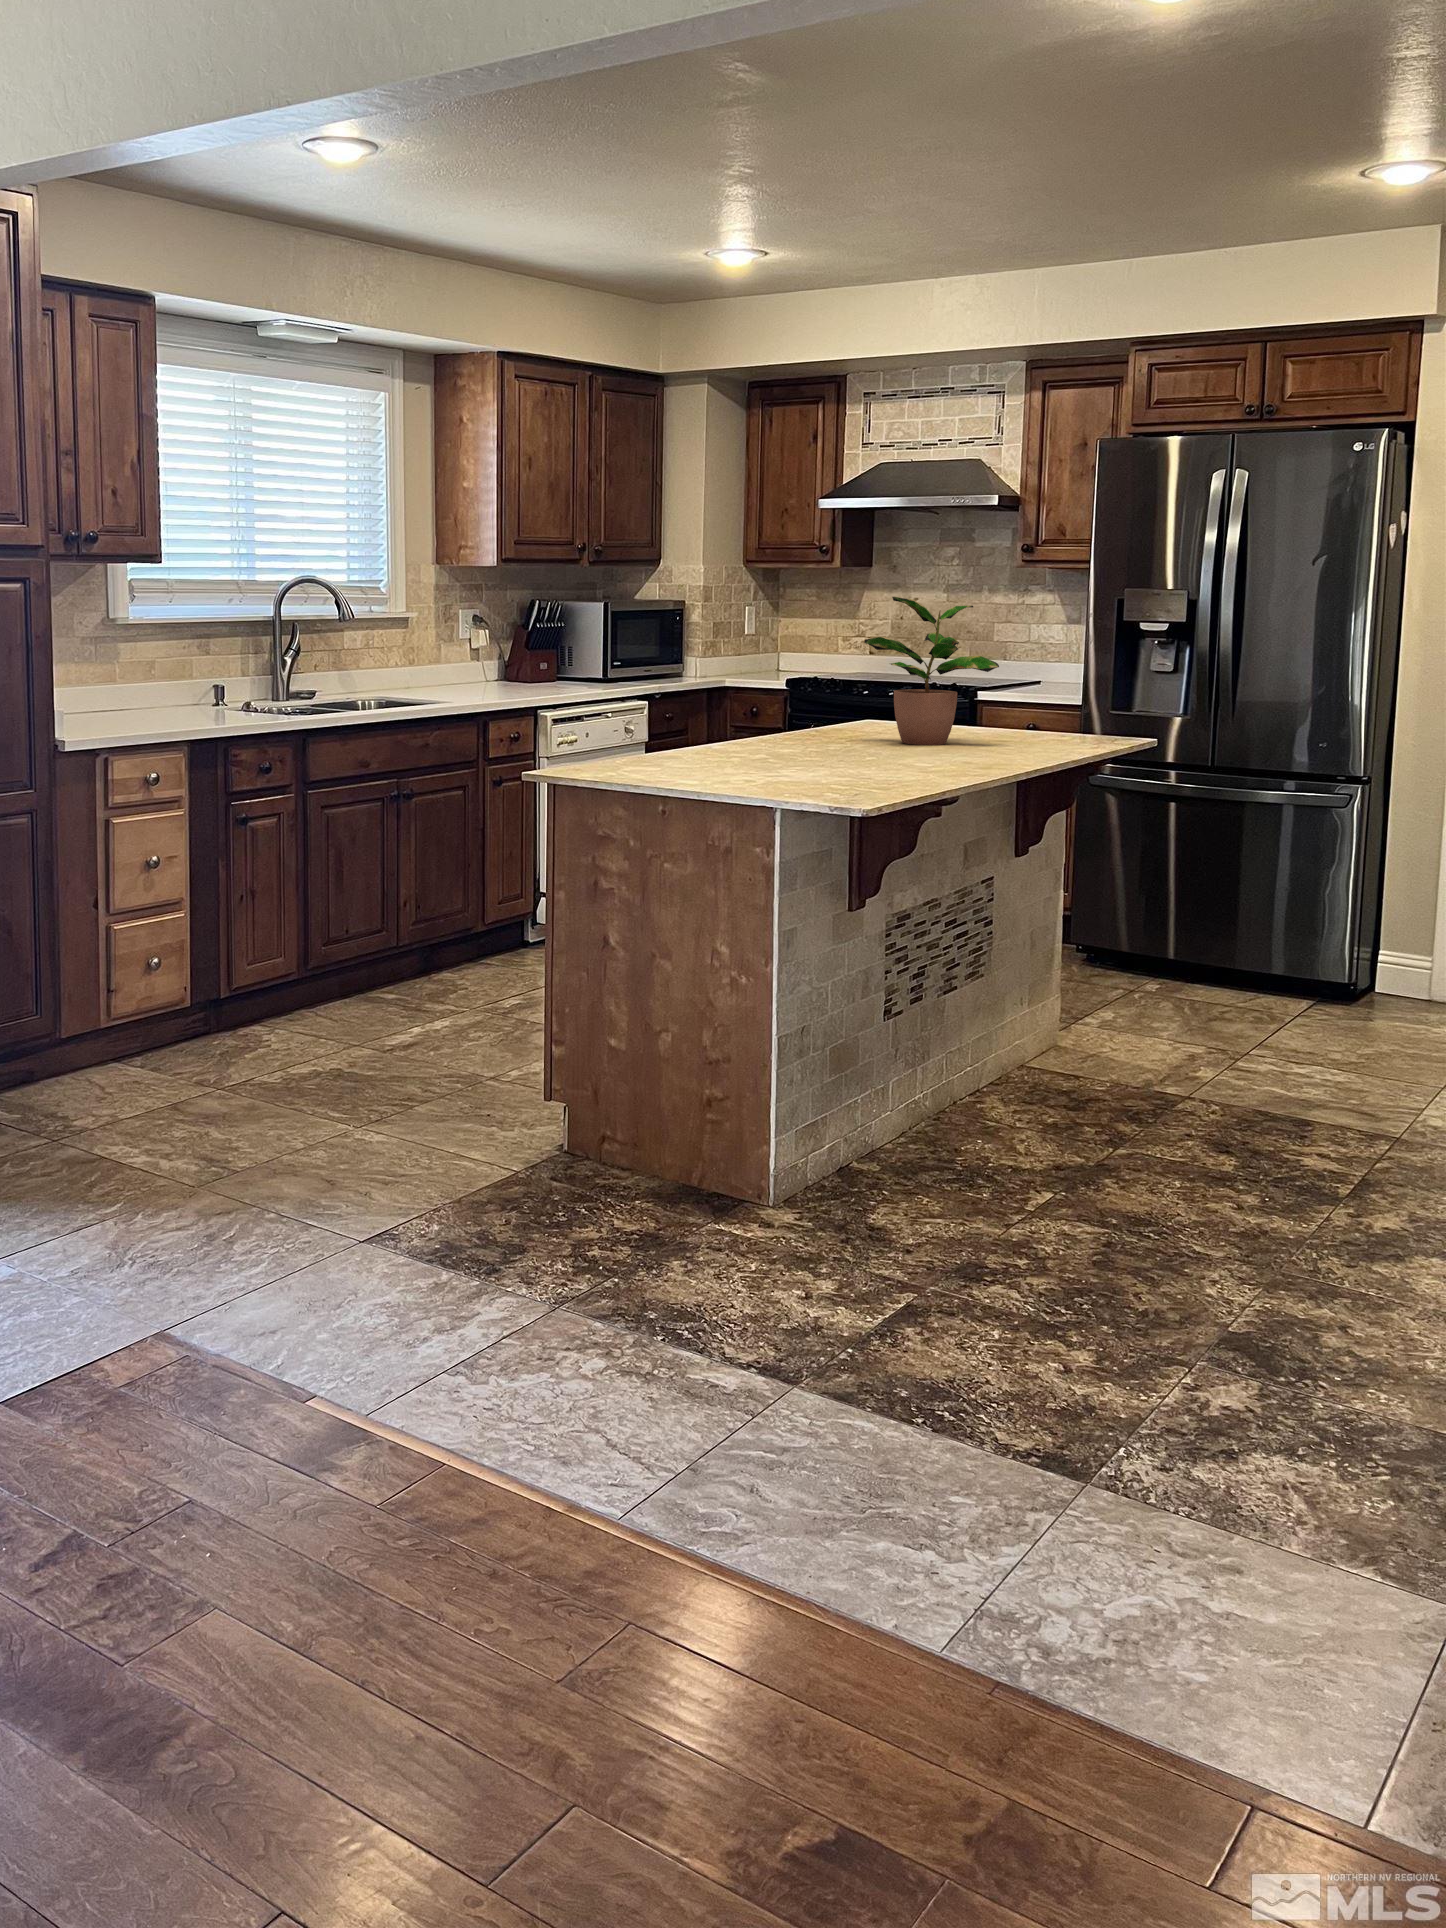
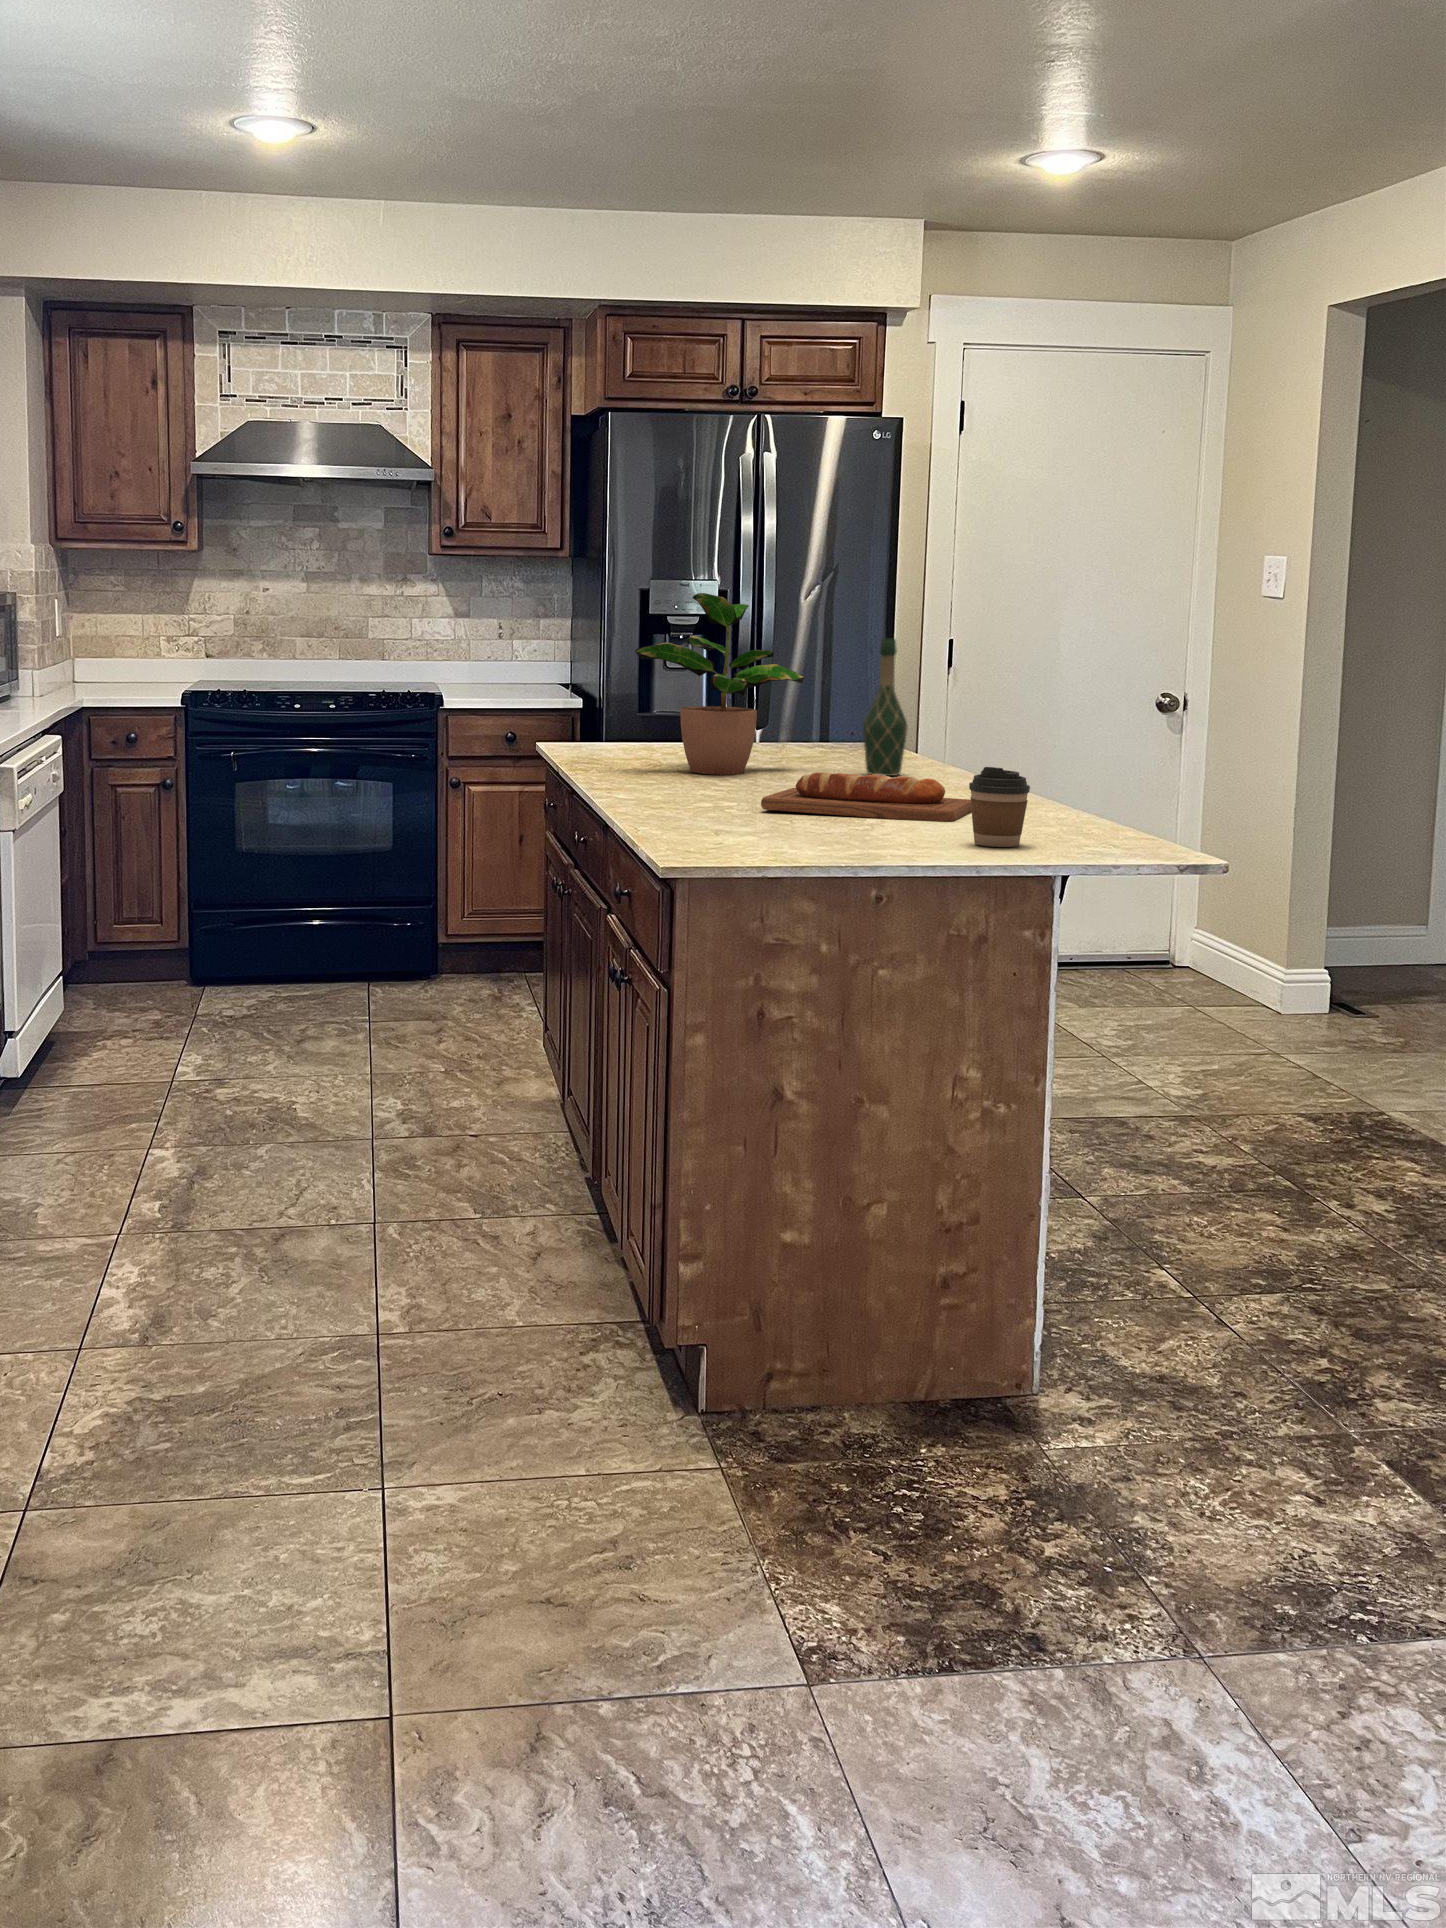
wine bottle: none [1009,634,1048,753] -> present [863,639,907,776]
coffee cup: none [706,721,750,780] -> present [969,767,1030,847]
bread loaf: none [745,732,890,772] -> present [761,773,972,822]

